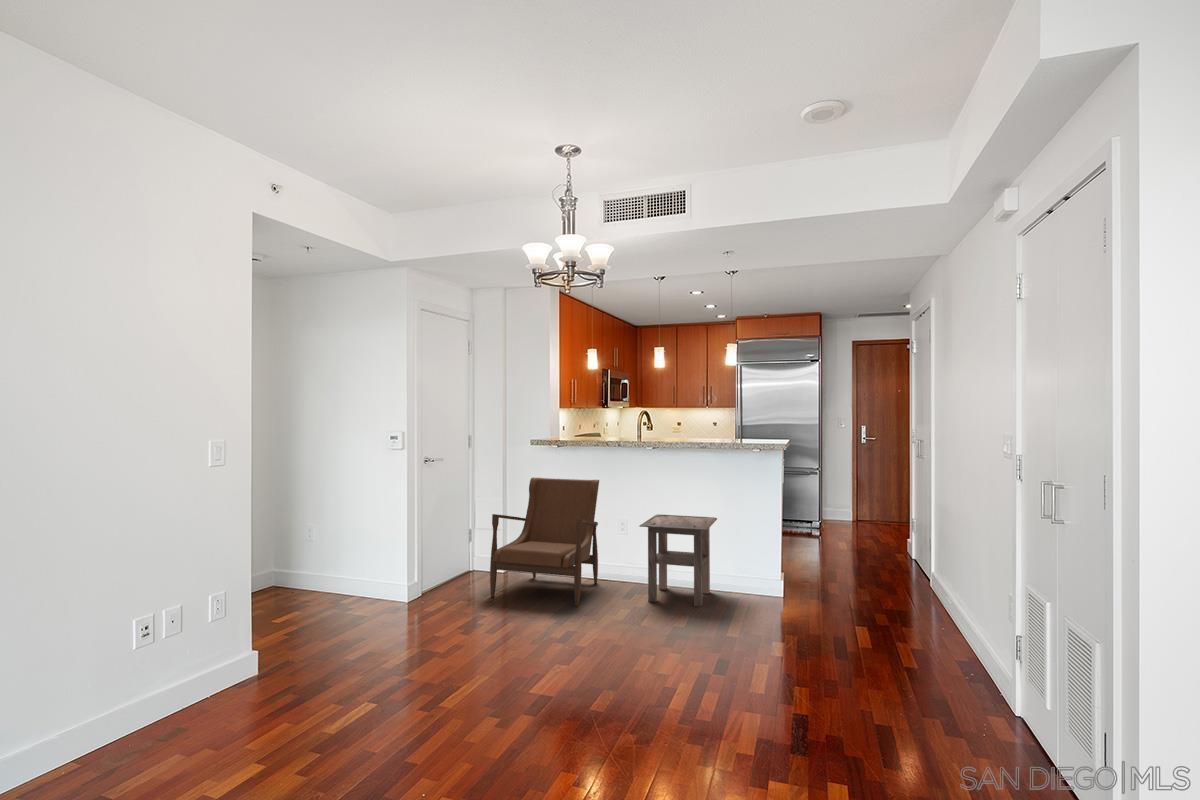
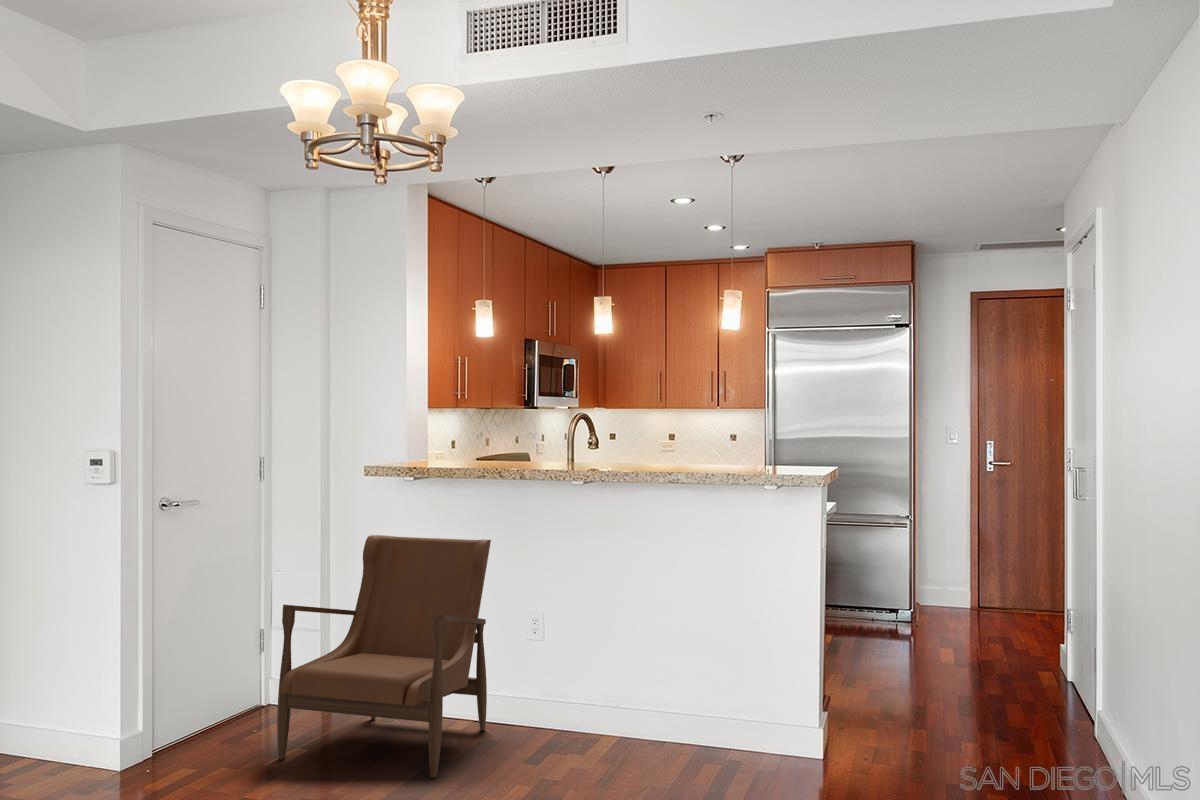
side table: present [640,514,717,607] -> none [552,604,703,778]

